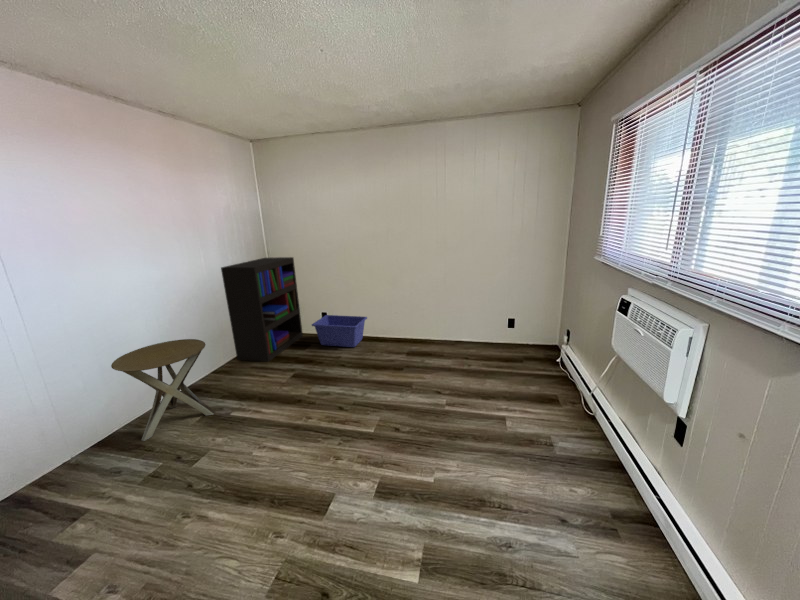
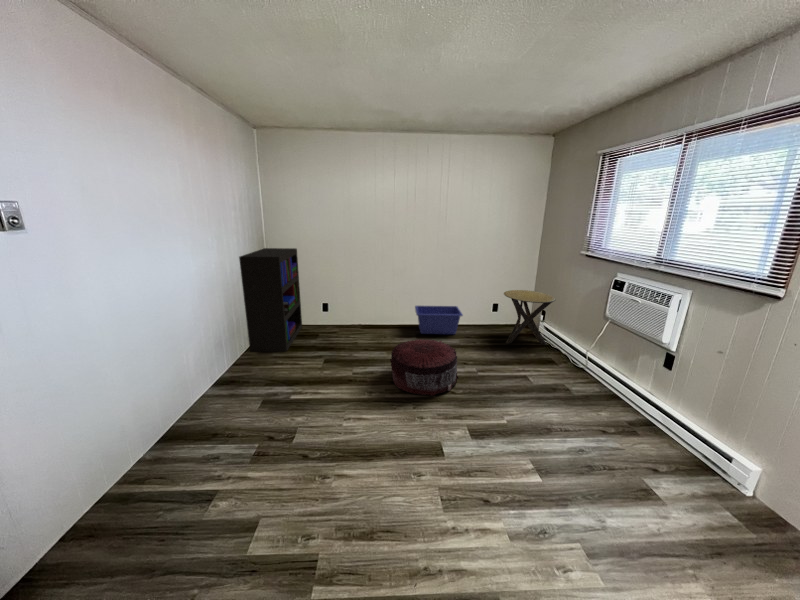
storage bin: present [312,315,367,347] -> present [415,306,463,334]
side table: present [111,339,215,441] -> present [504,290,556,345]
pouf: none [336,360,415,431] -> present [390,339,459,396]

